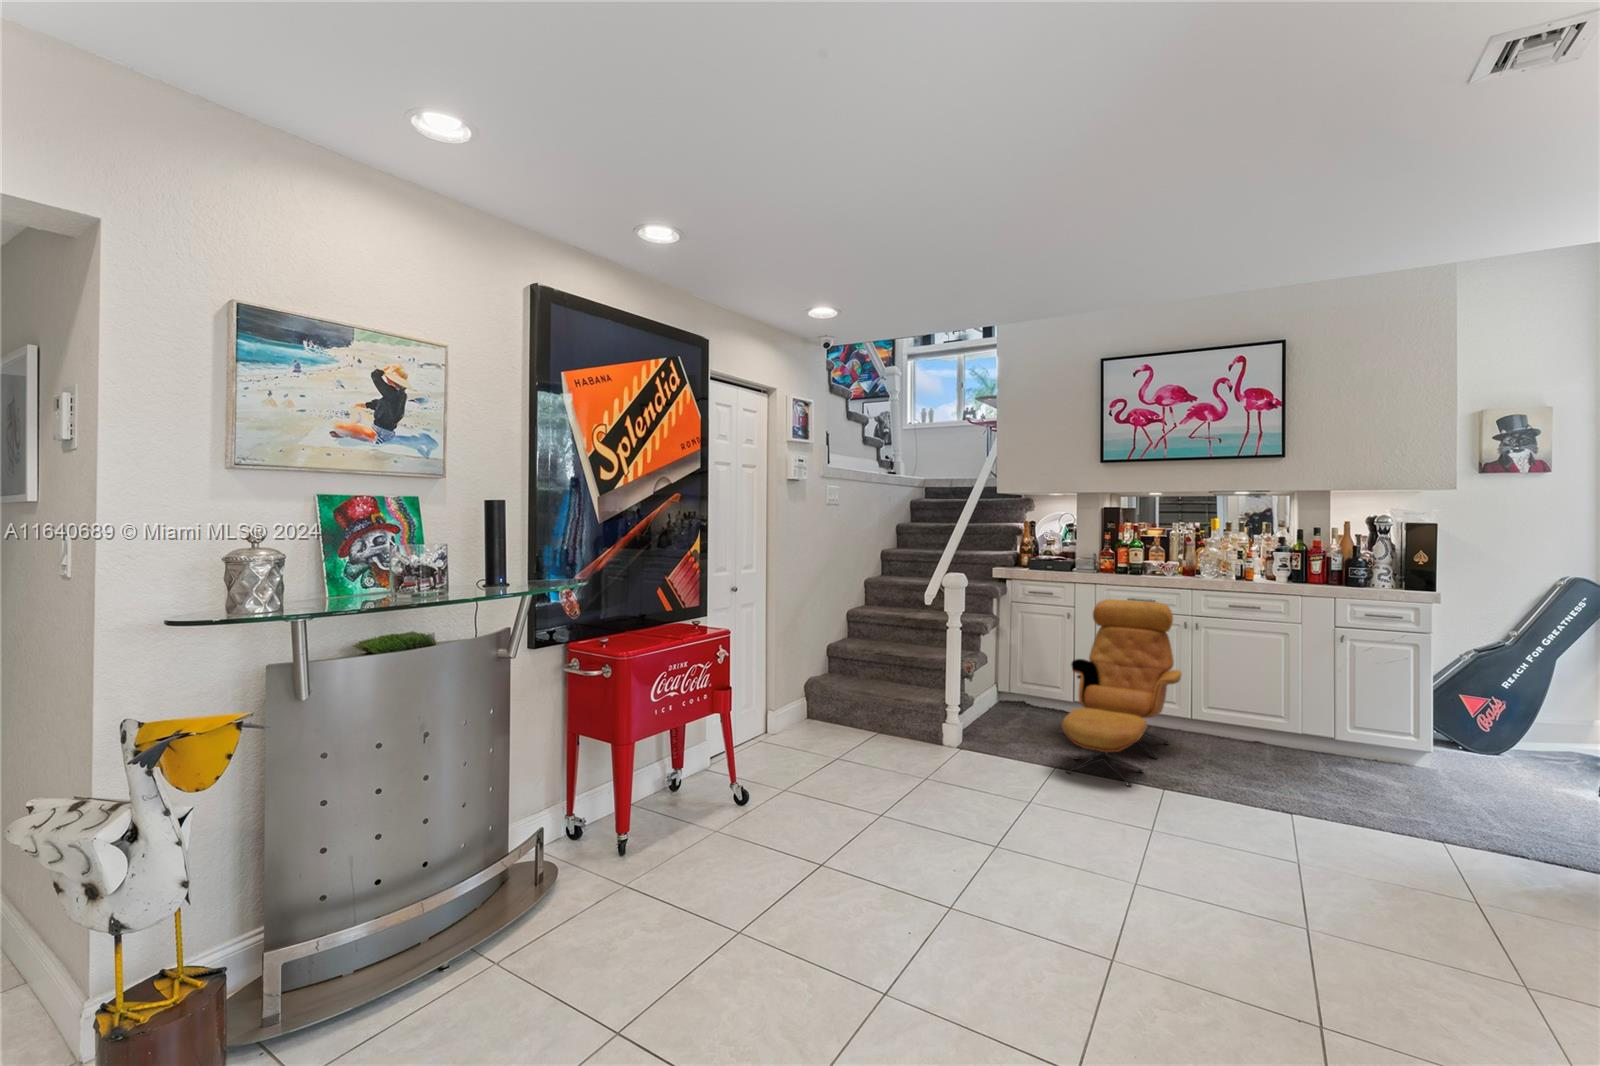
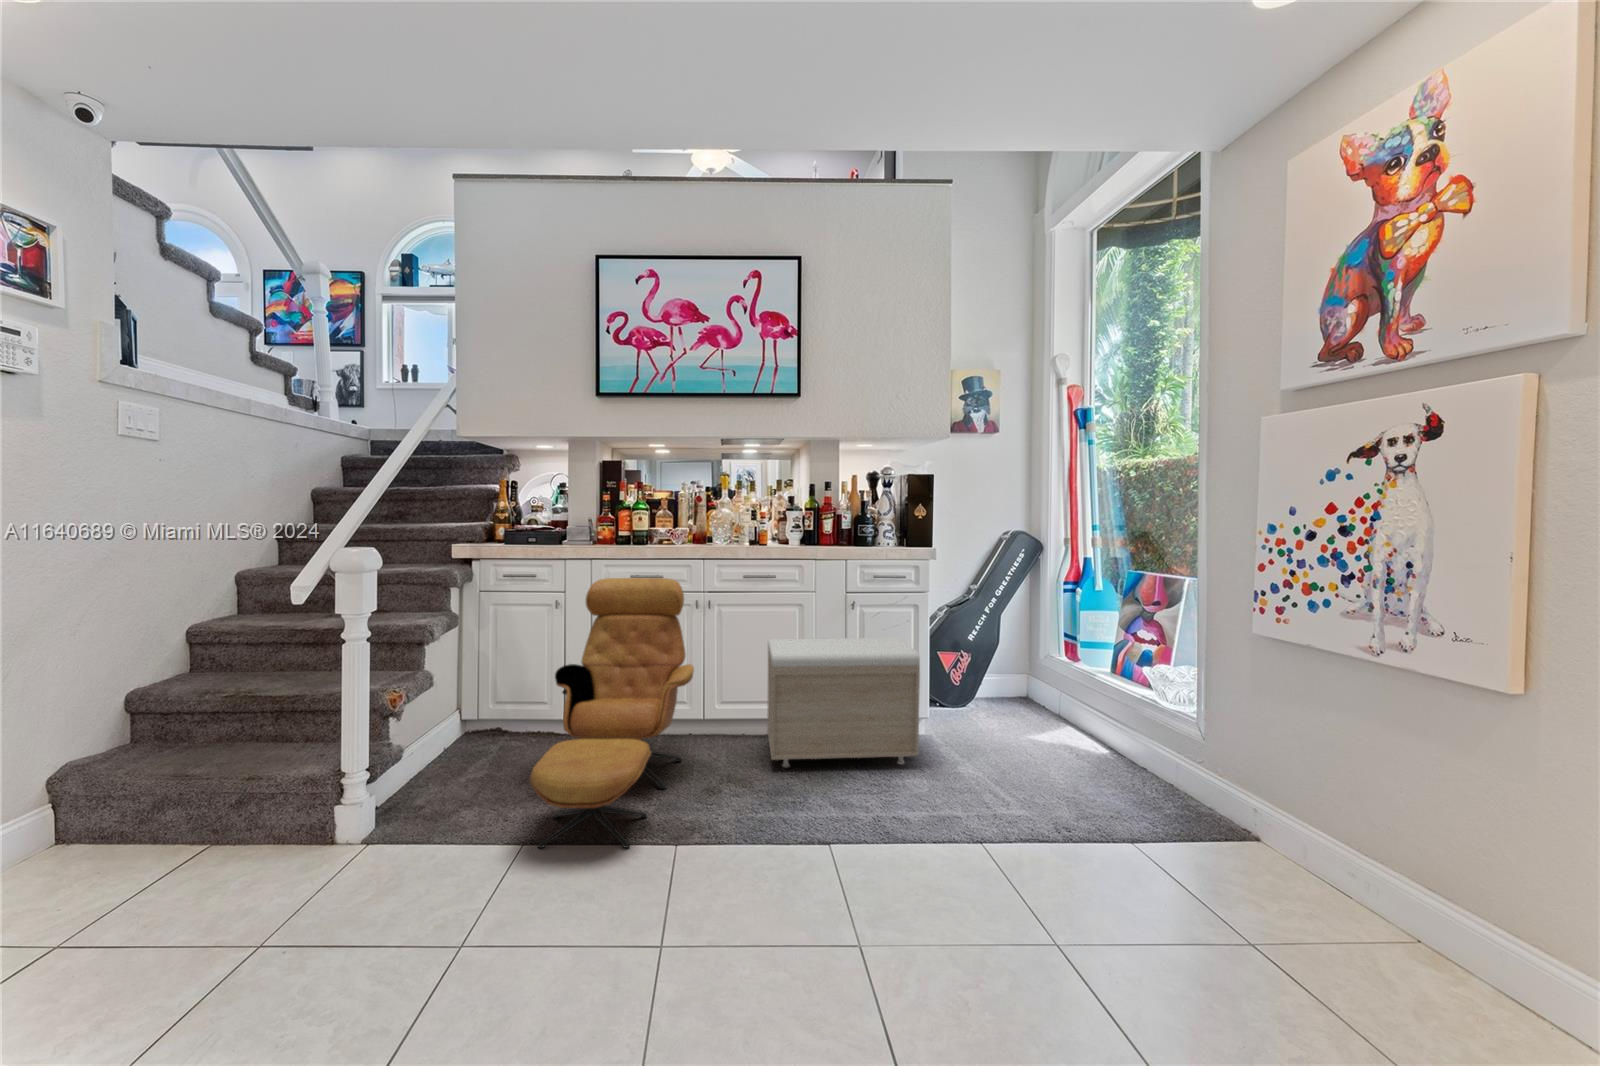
storage bench: none [1250,659,1416,786] -> present [767,638,920,767]

